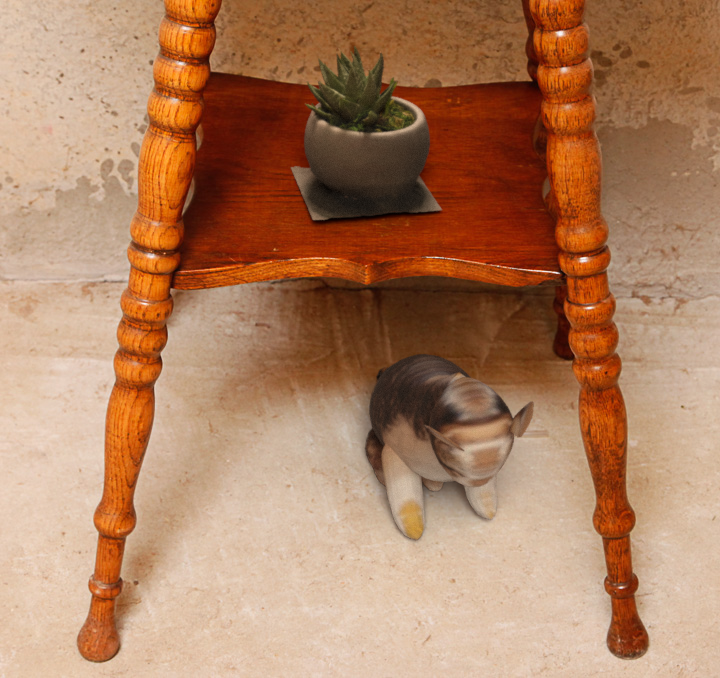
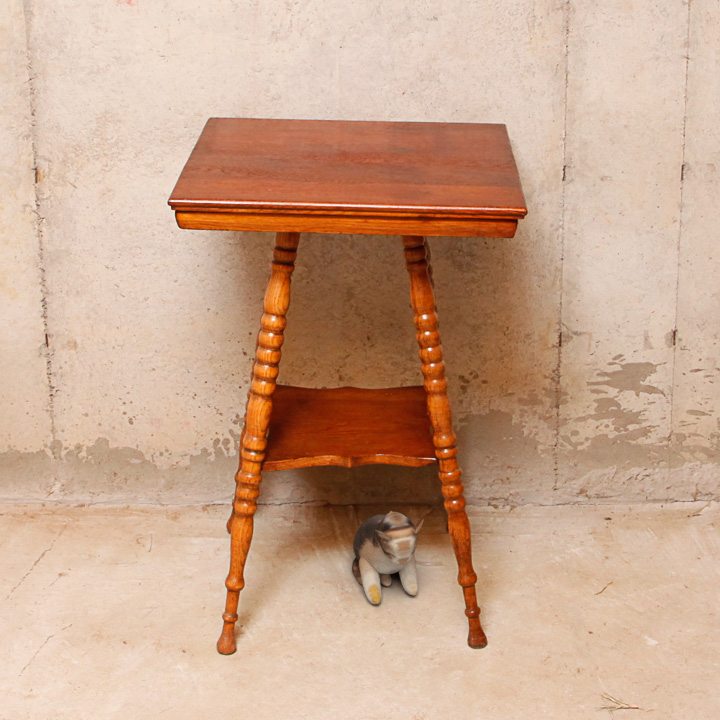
succulent plant: present [291,46,441,220] -> none [312,370,380,442]

